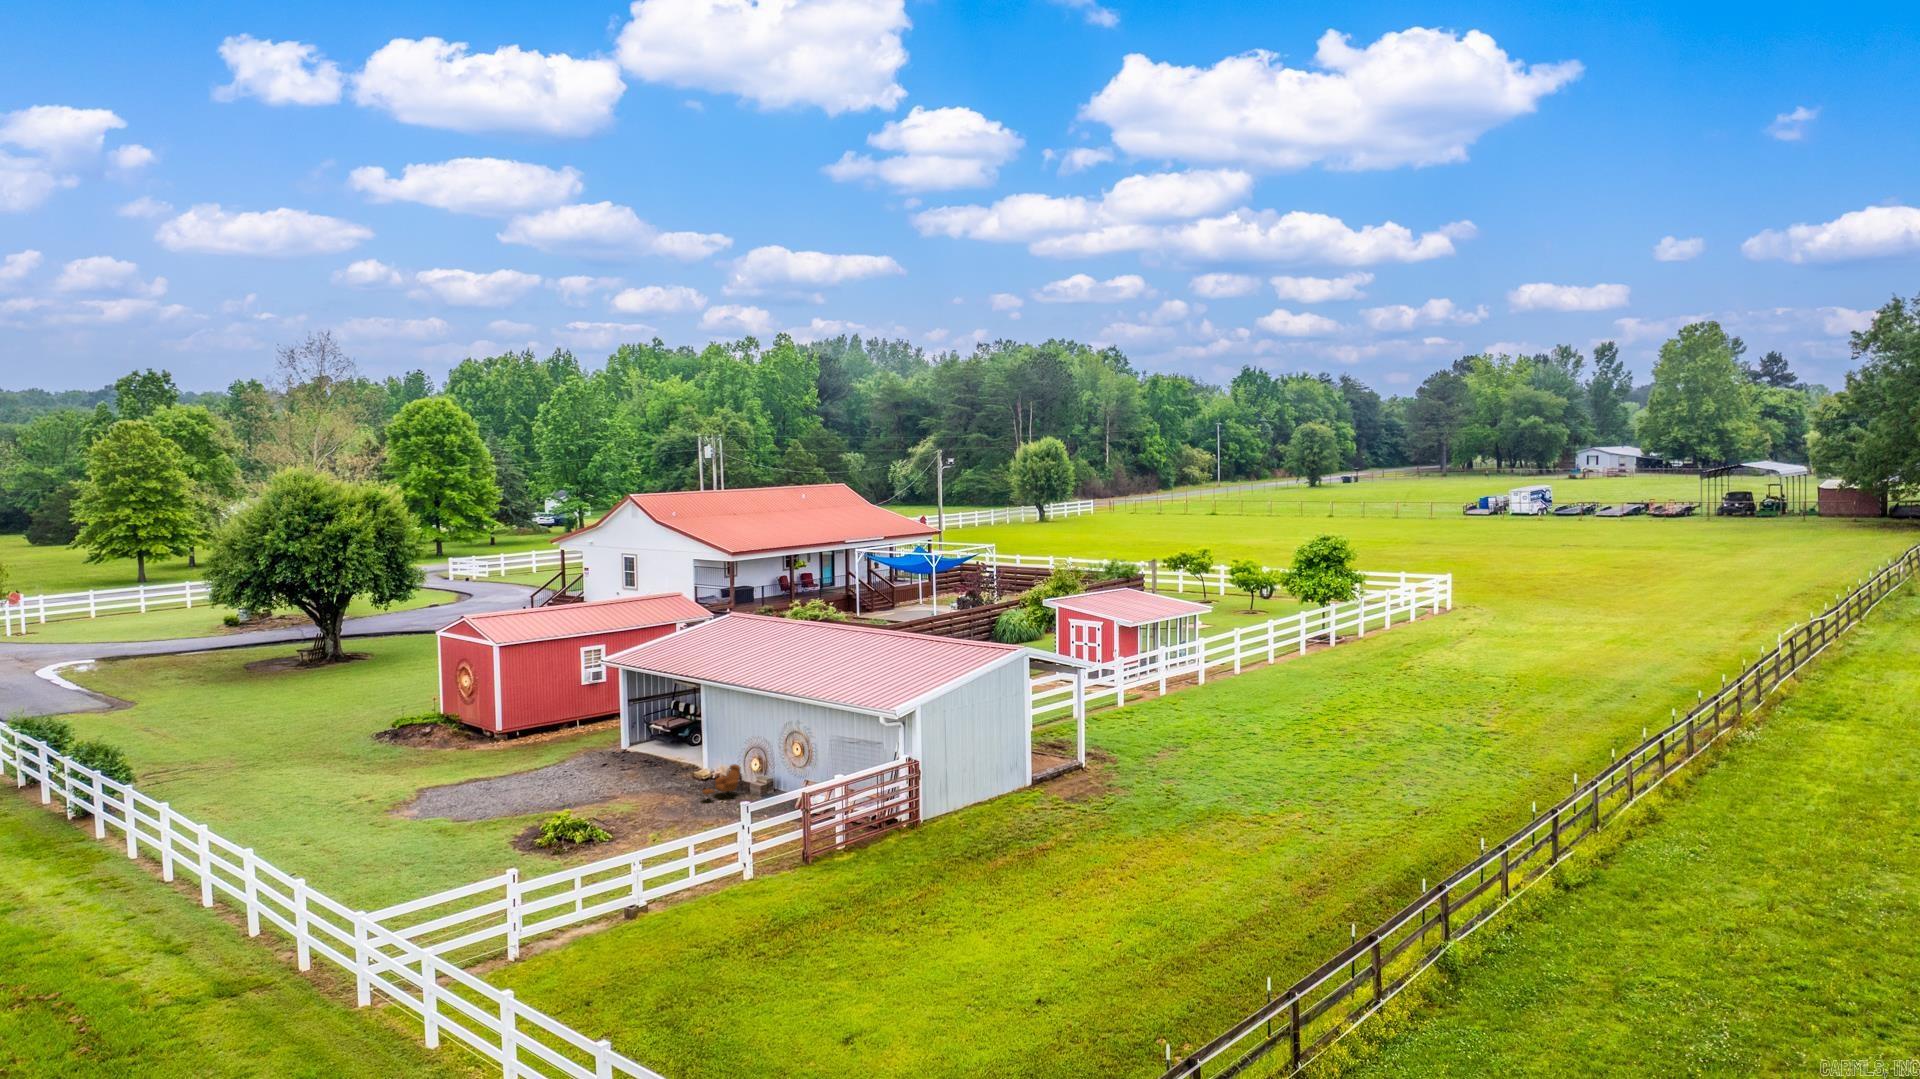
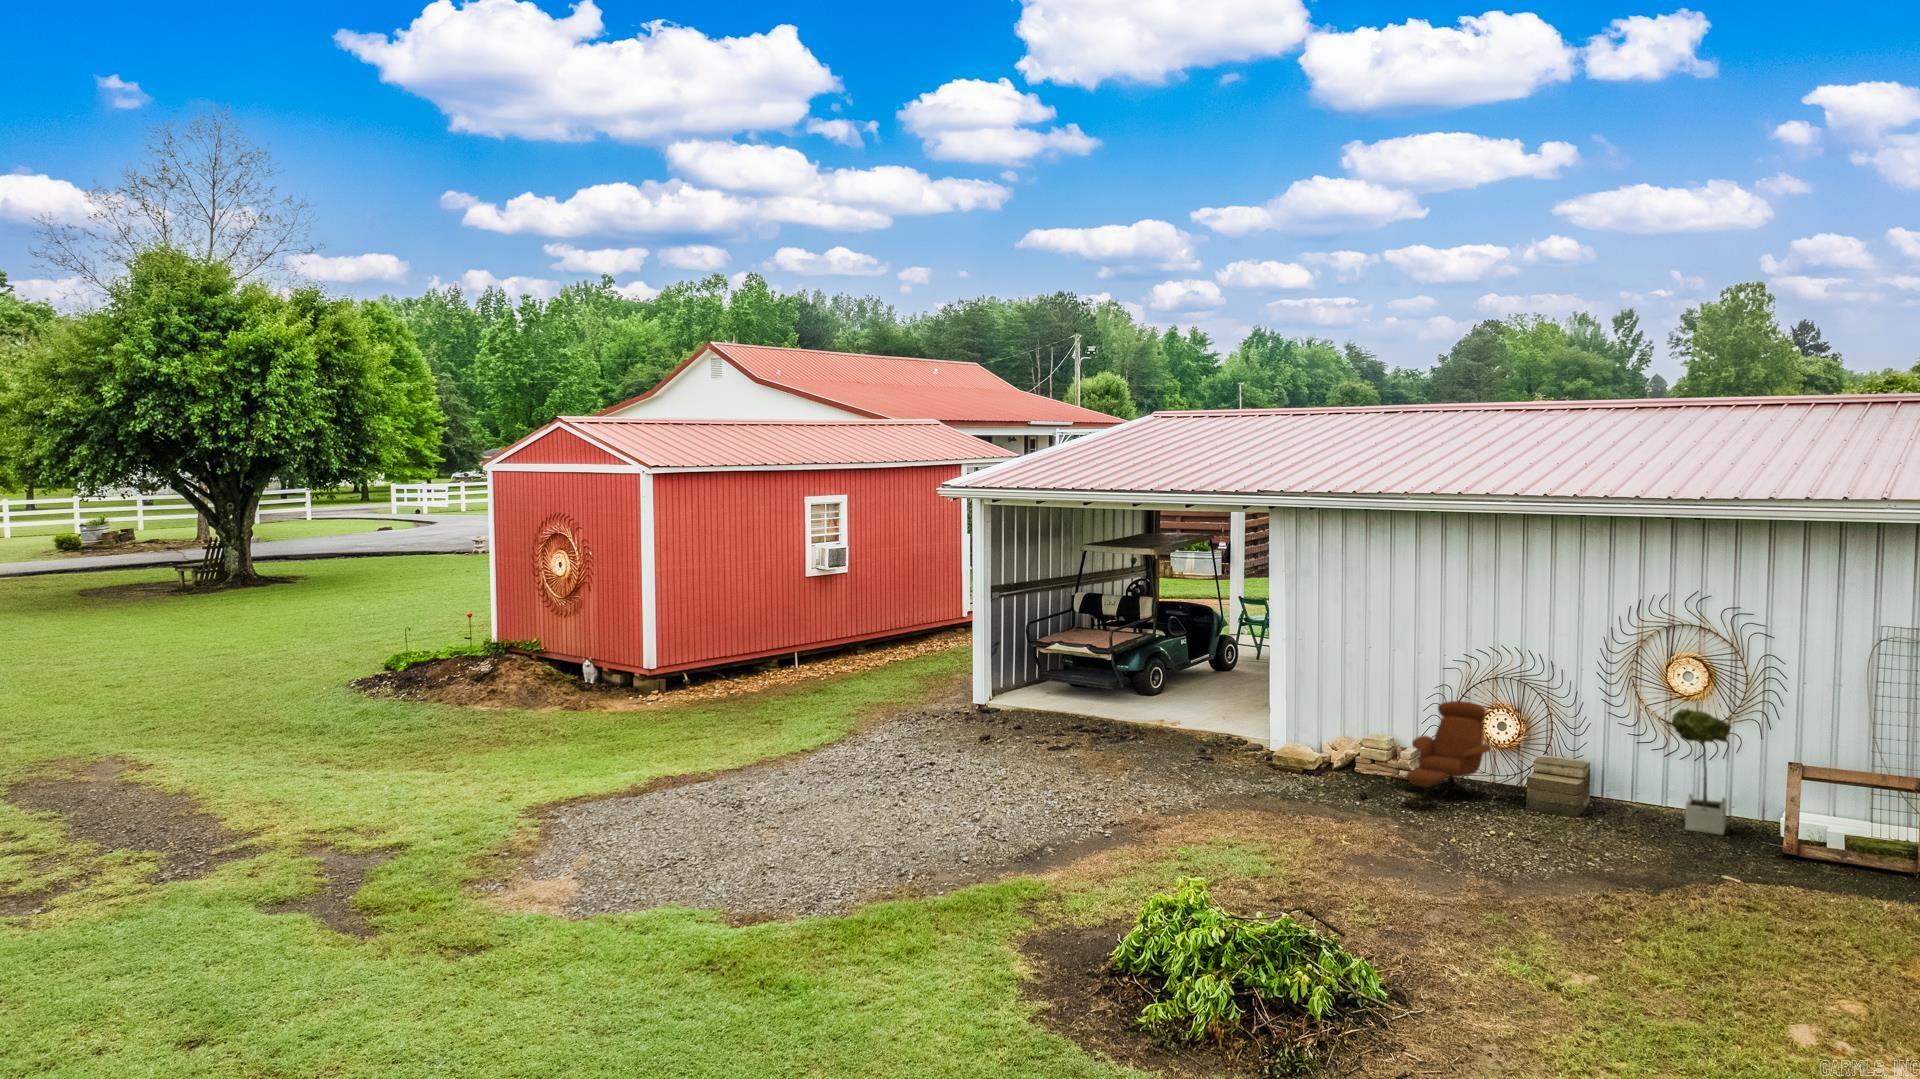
potted tree: none [771,772,789,813] -> present [1672,709,1731,835]

